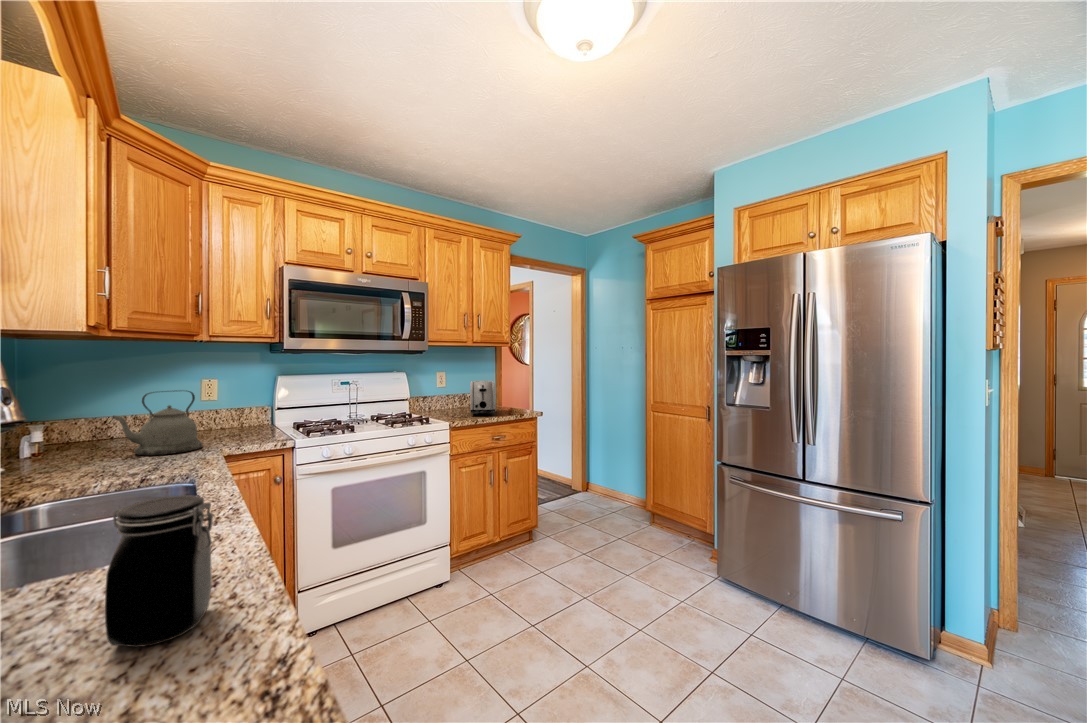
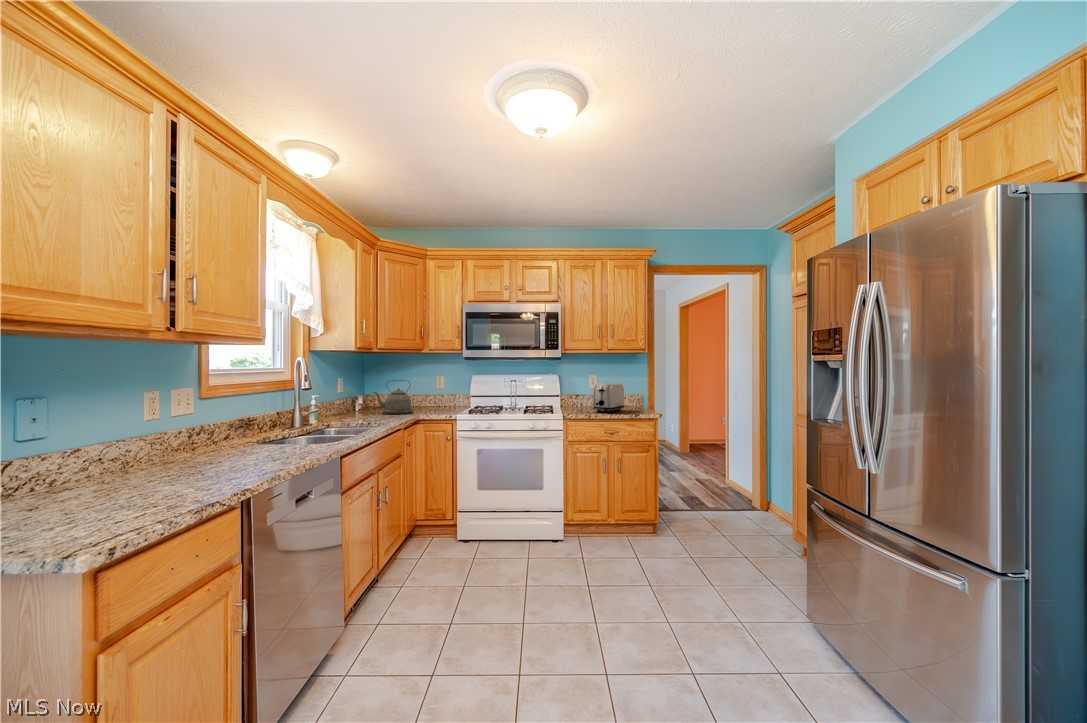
jar: present [105,495,213,647] -> none [240,411,279,459]

